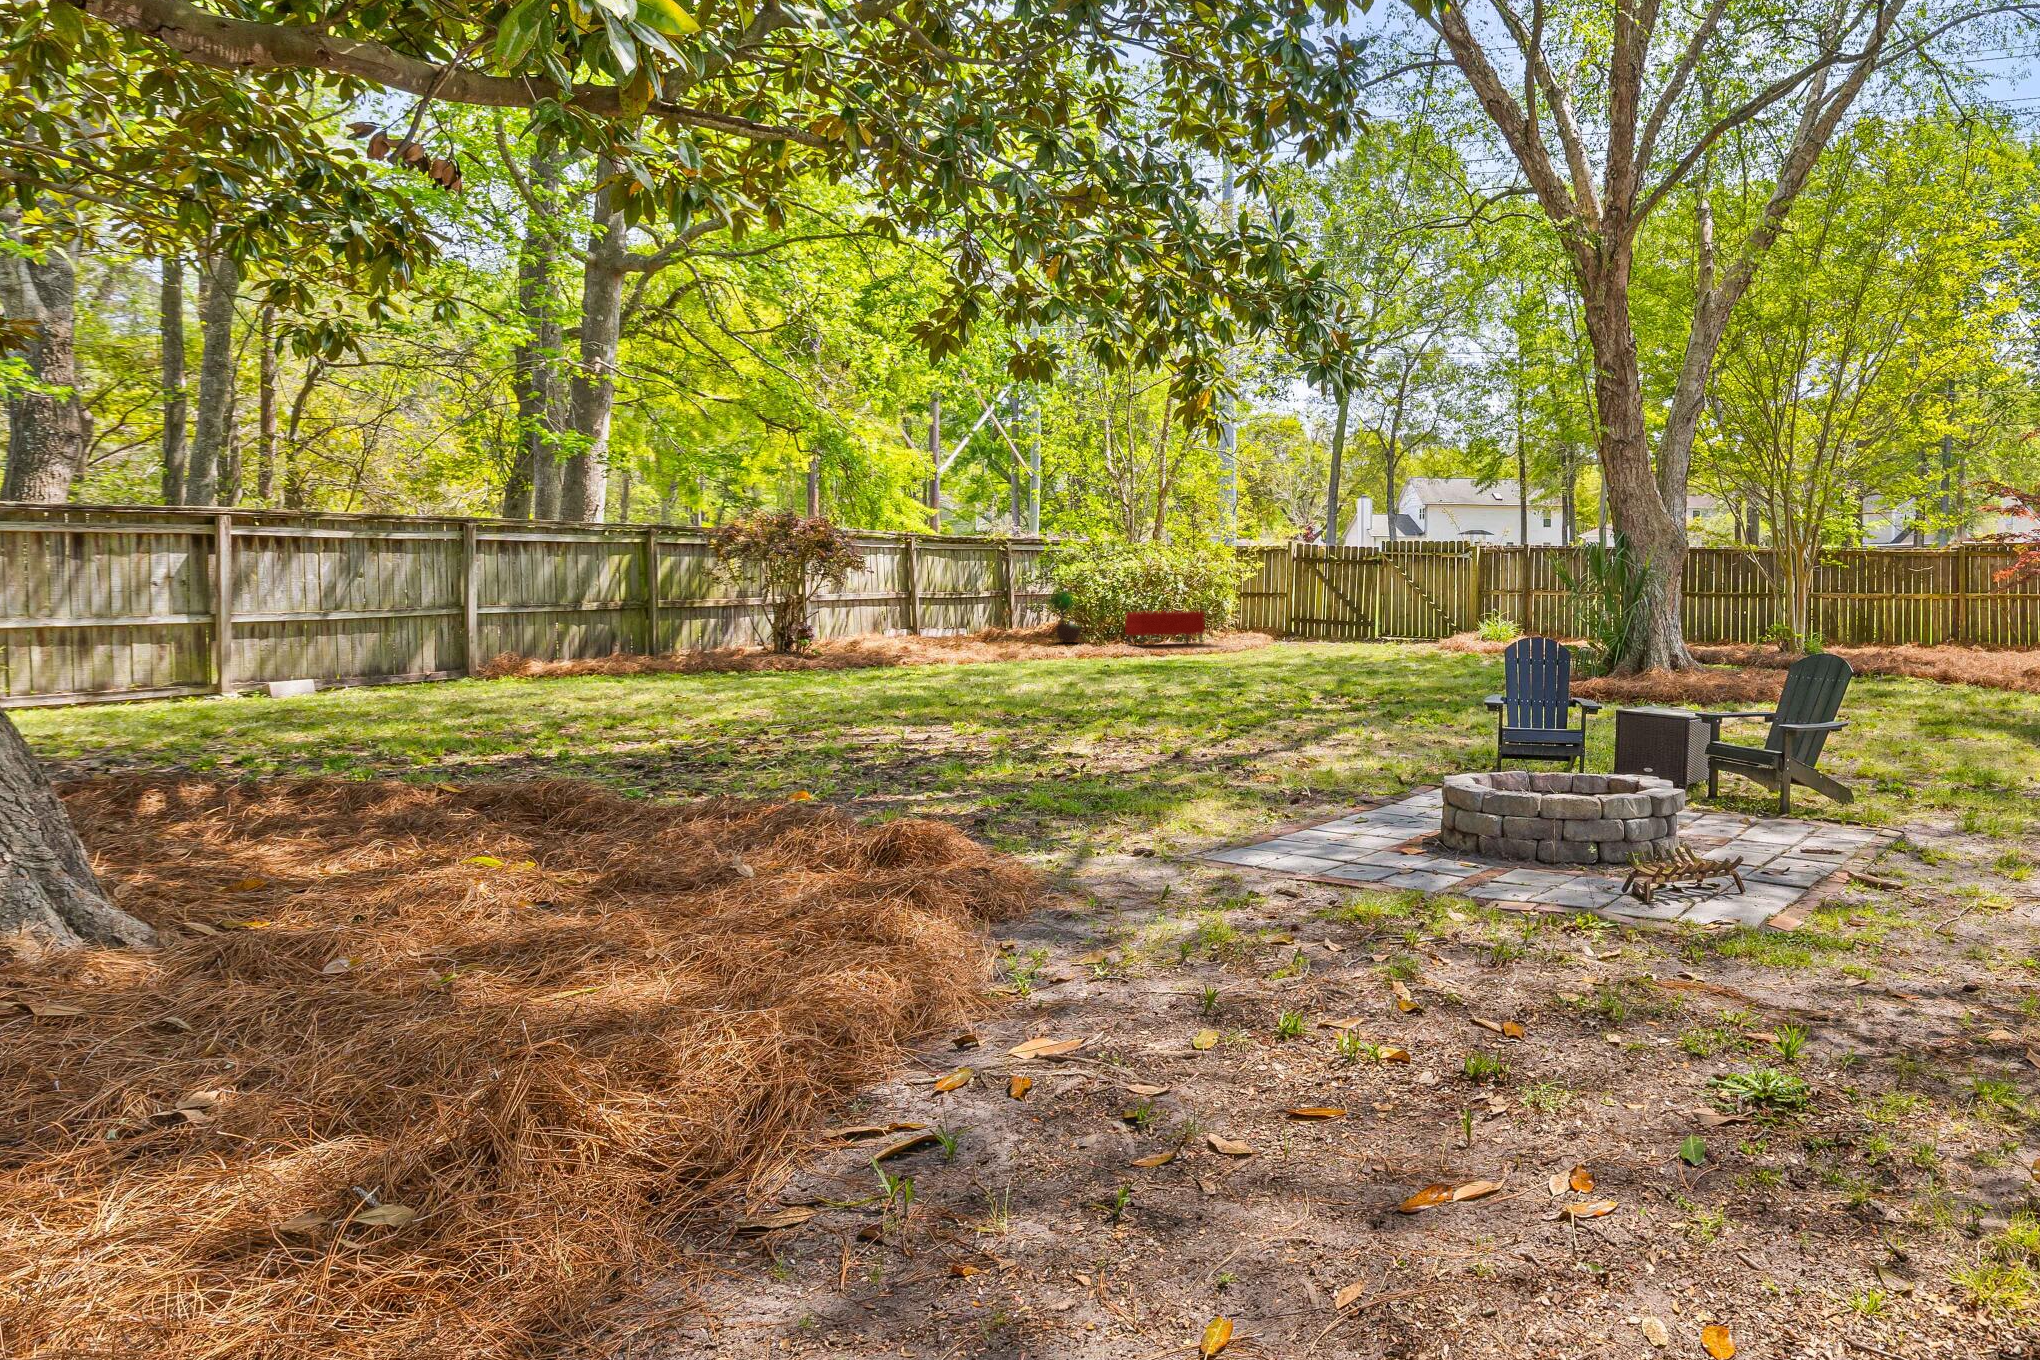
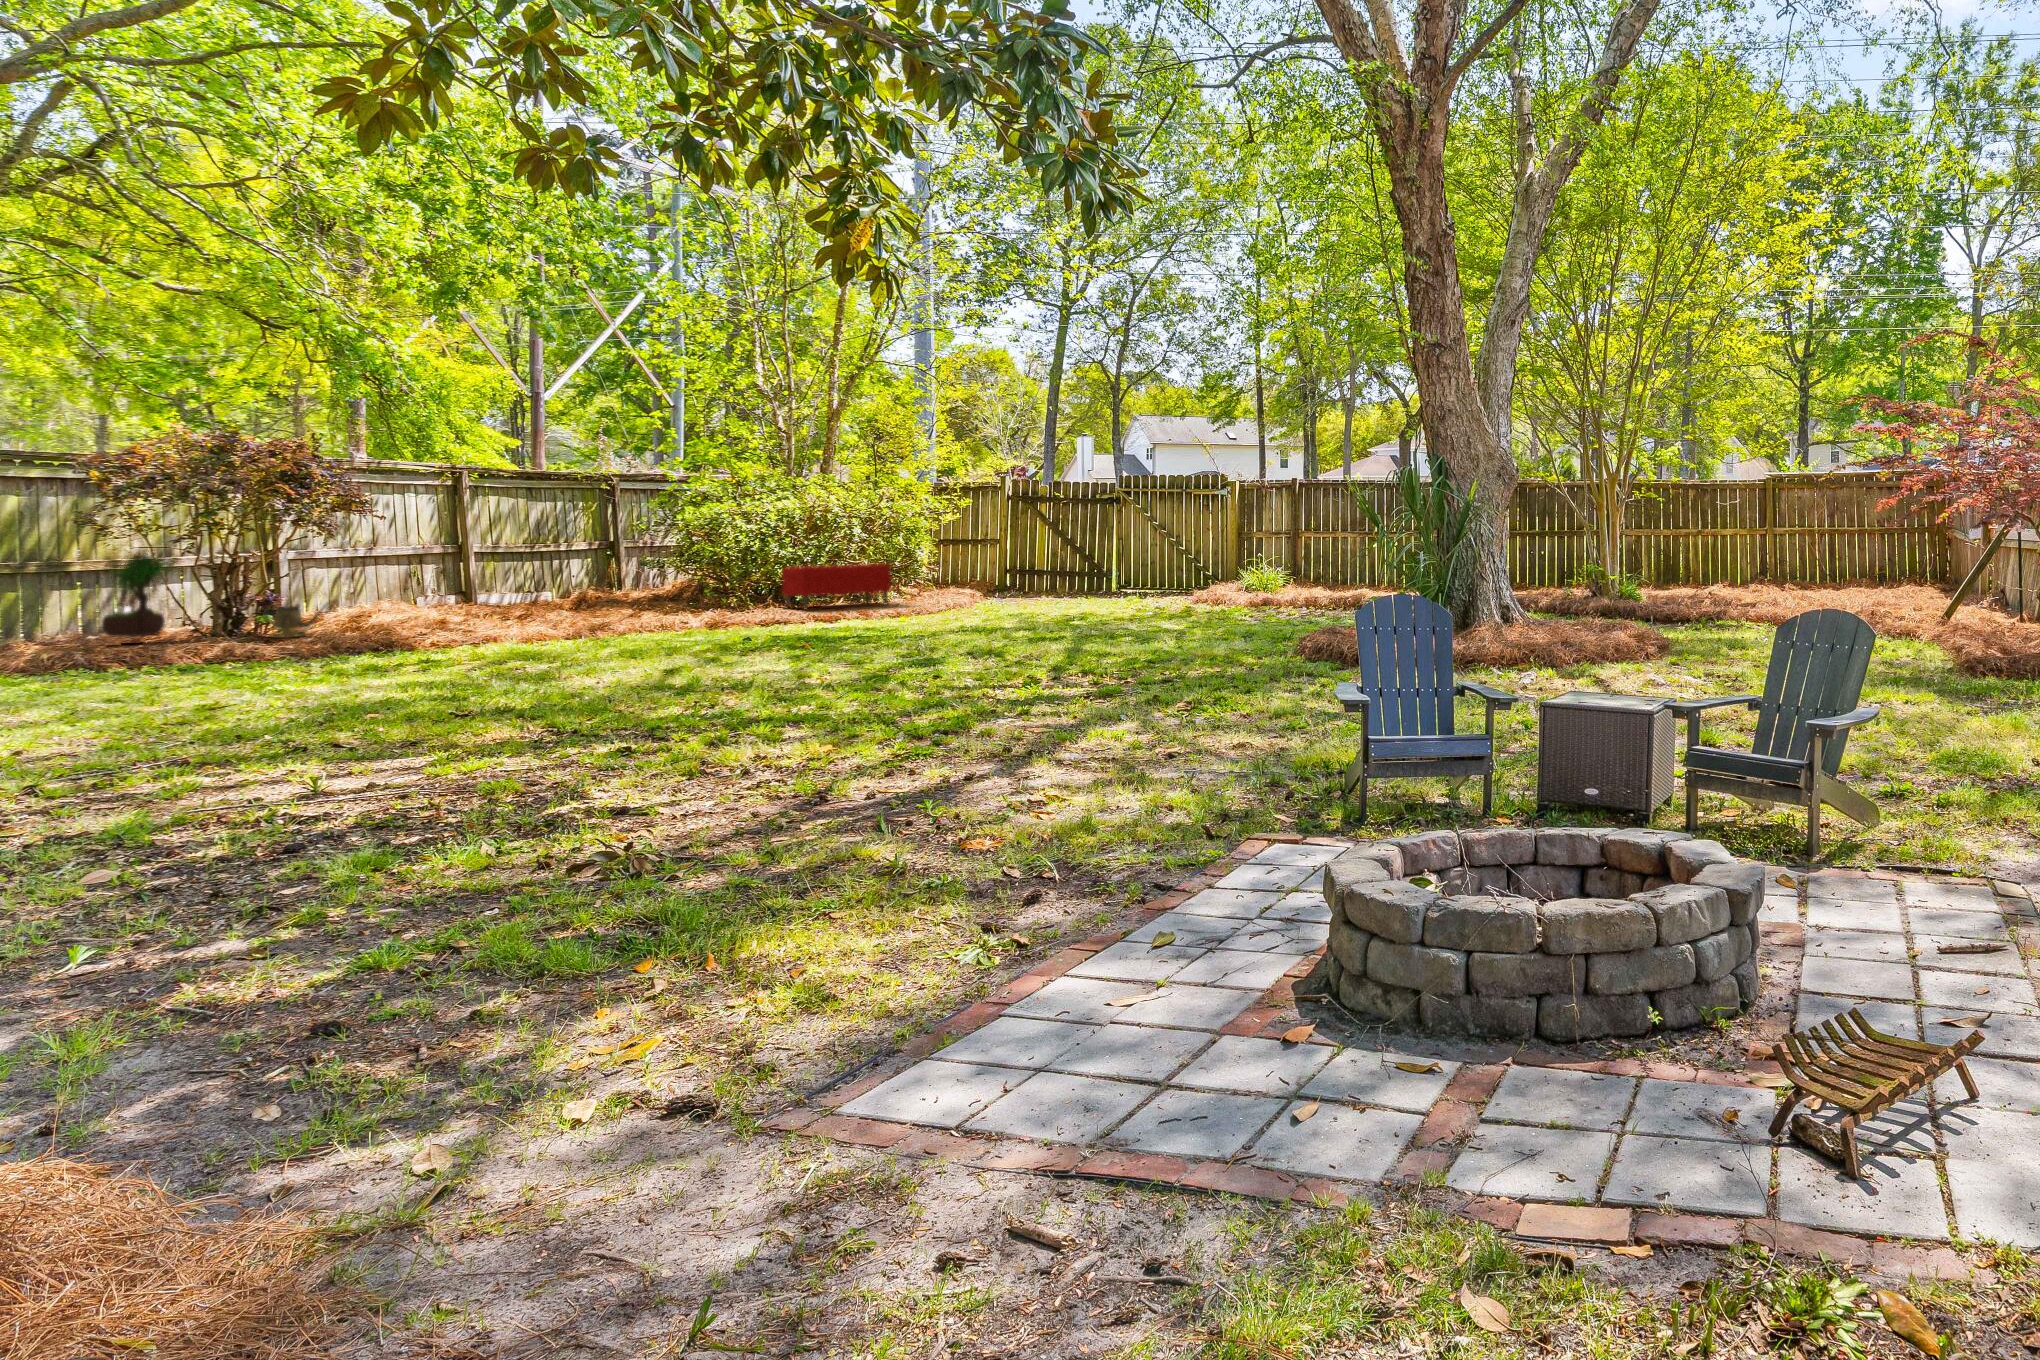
potted tree: present [1047,592,1081,643] -> present [101,550,176,638]
watering can: none [798,630,838,655] -> present [264,605,326,638]

